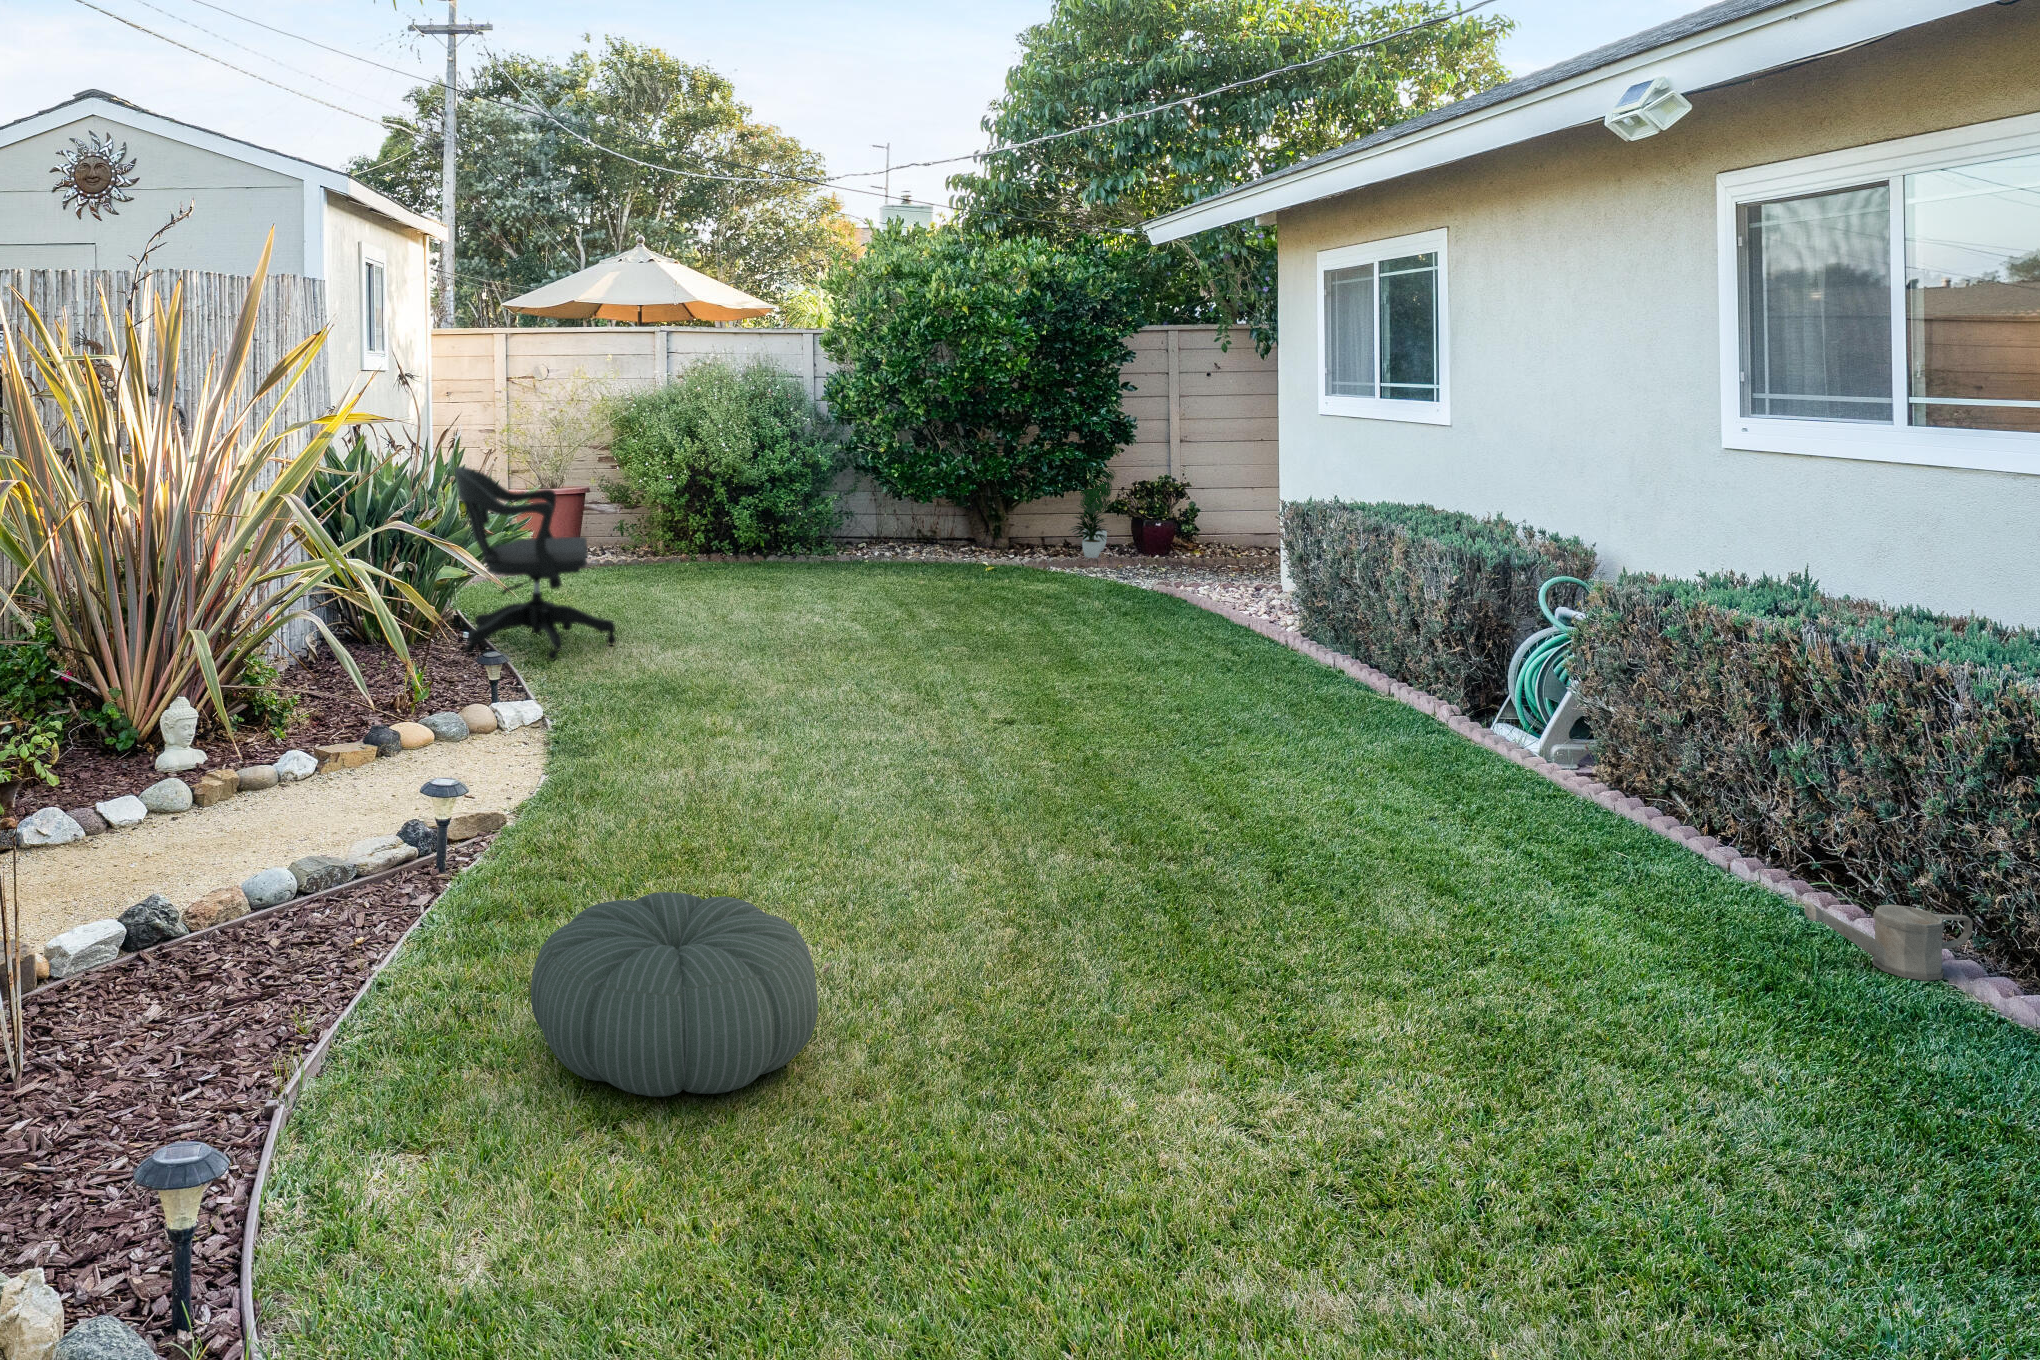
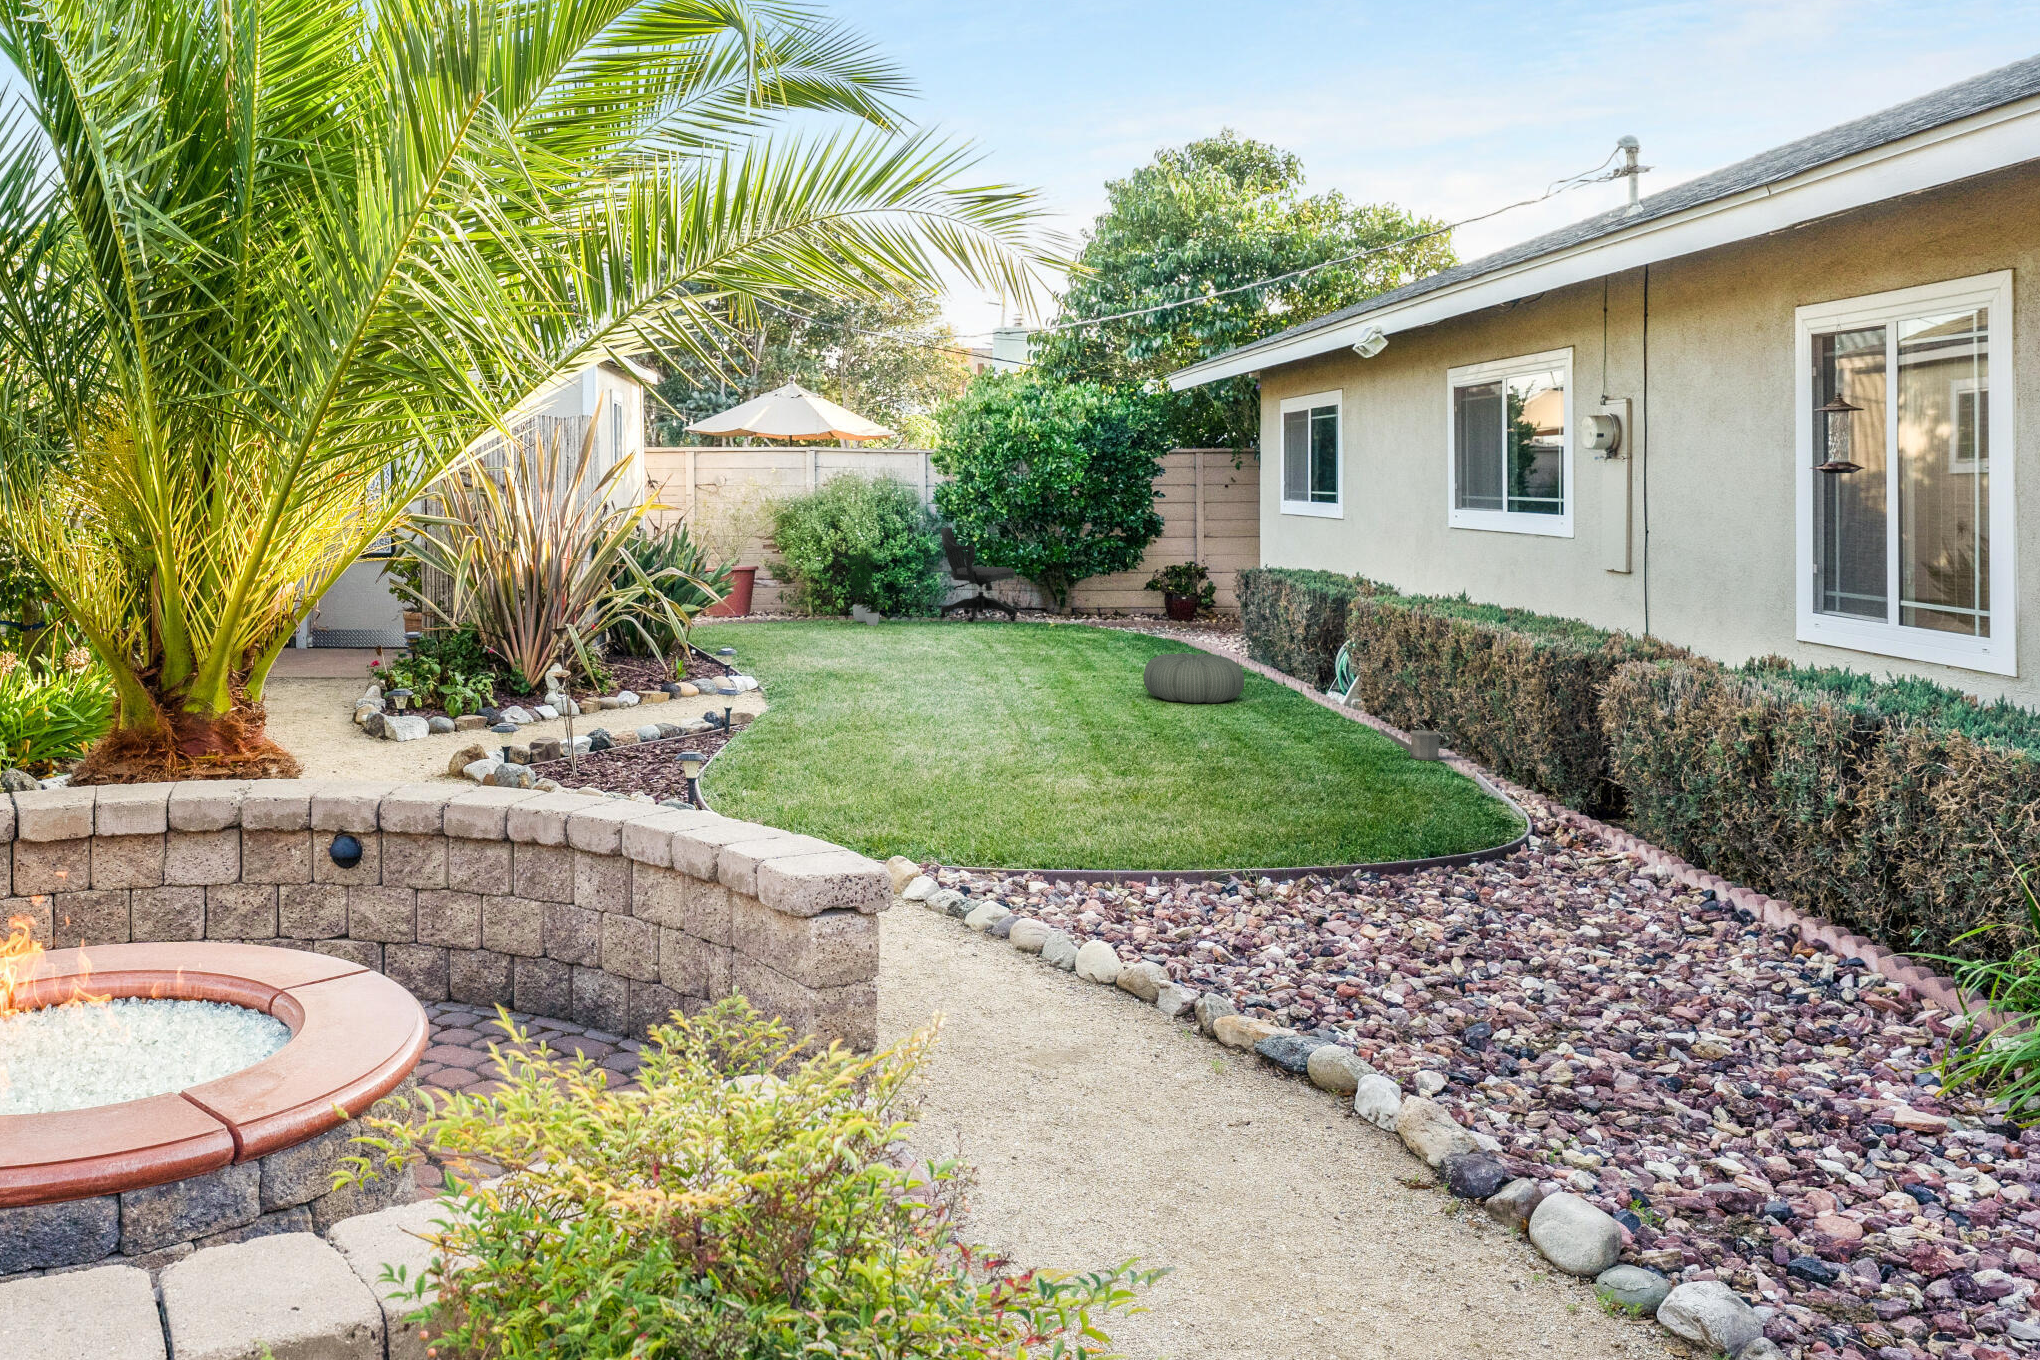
chair: present [454,467,616,660] -> present [940,527,1017,622]
potted plant: present [1069,469,1116,558] -> present [847,552,884,626]
pouf: present [531,892,818,1097] -> present [1144,653,1244,703]

